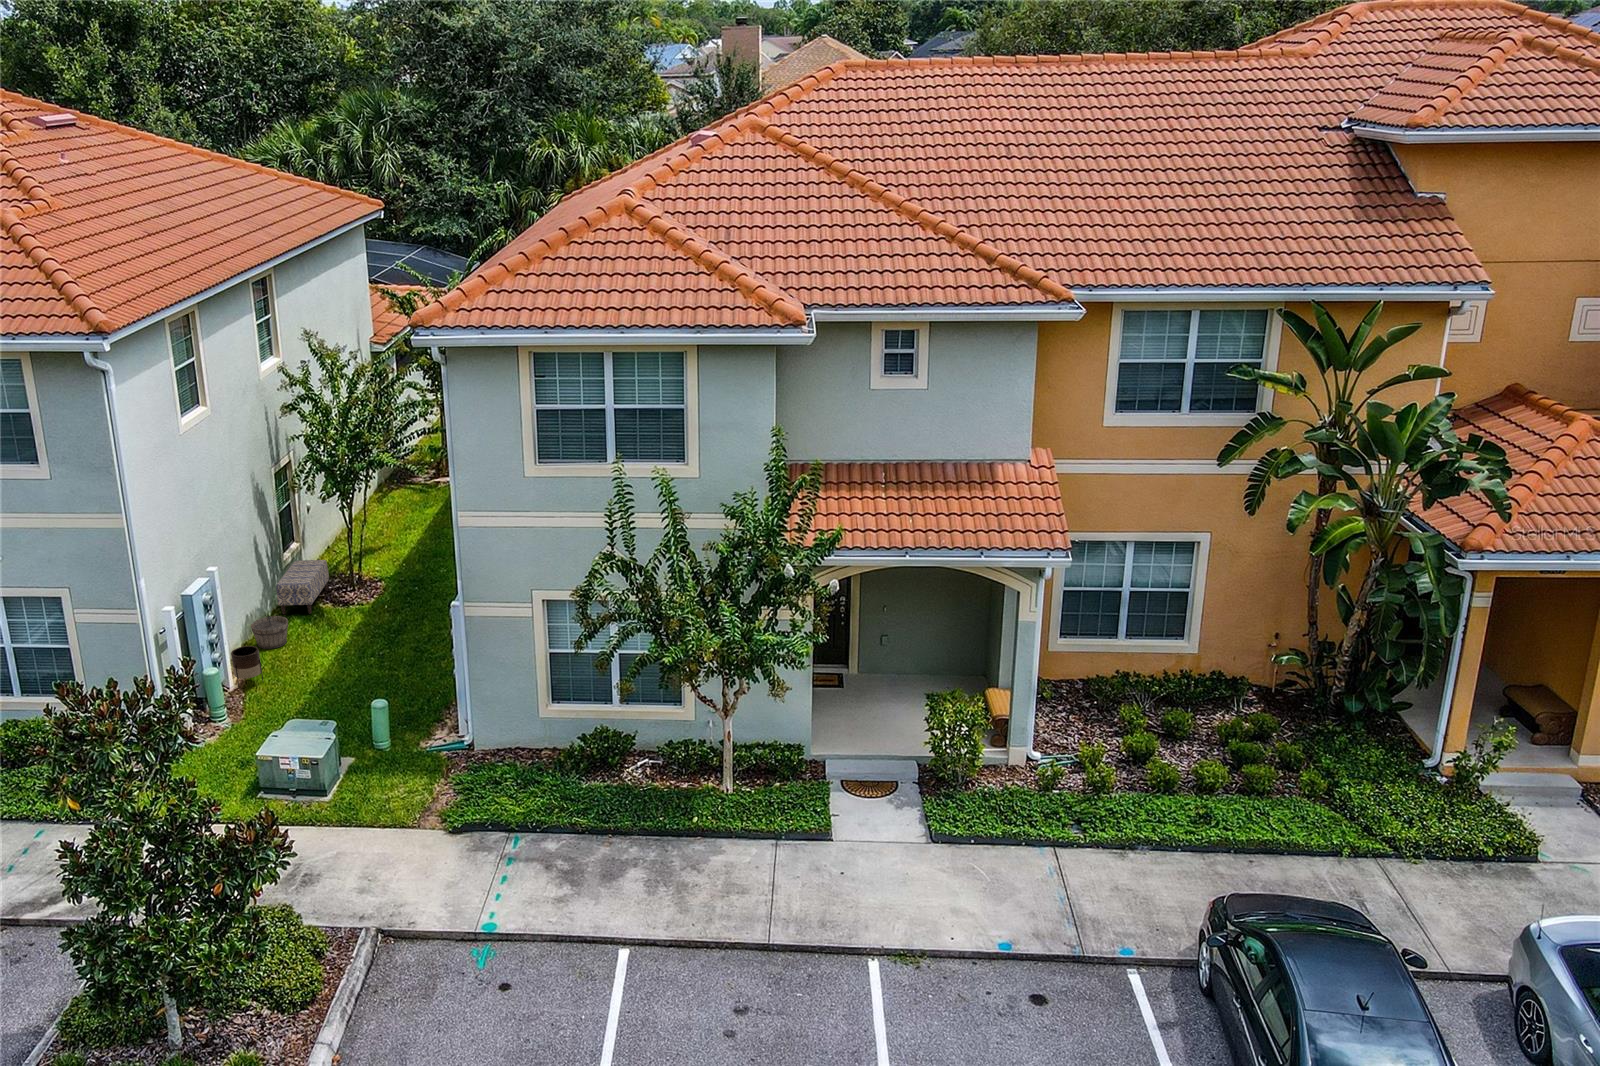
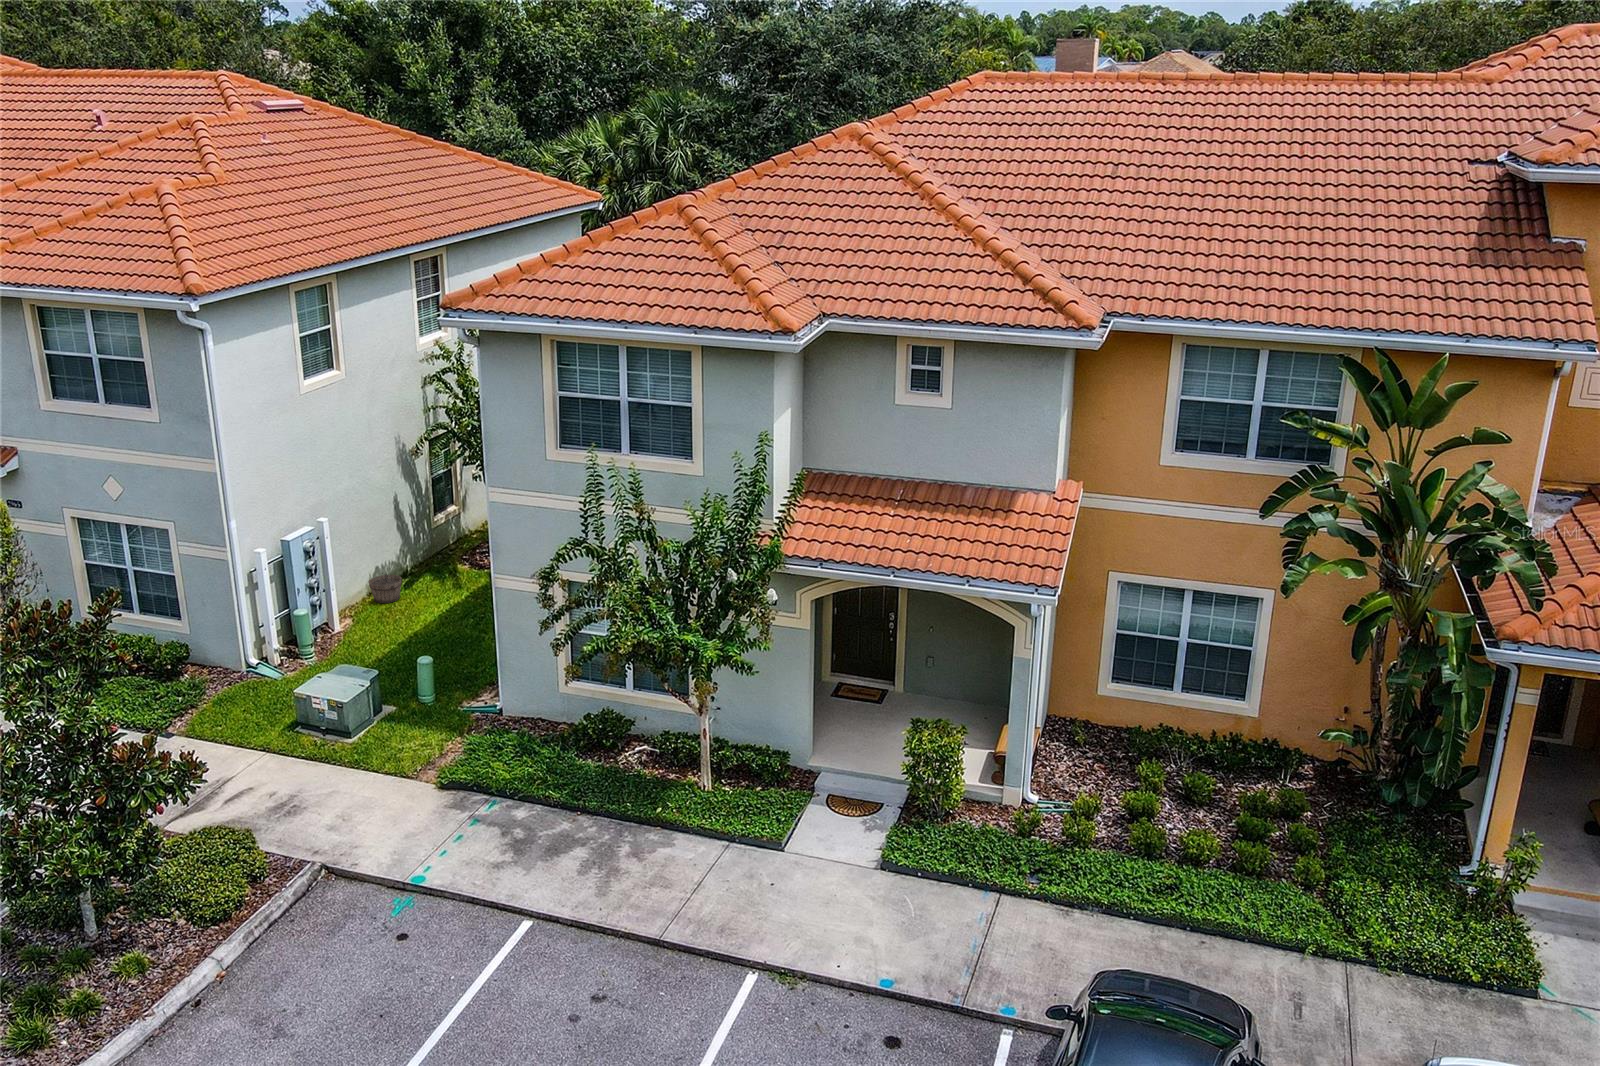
bench: present [276,560,329,614] -> none [405,529,461,577]
planter: present [231,646,263,687] -> none [333,597,360,634]

